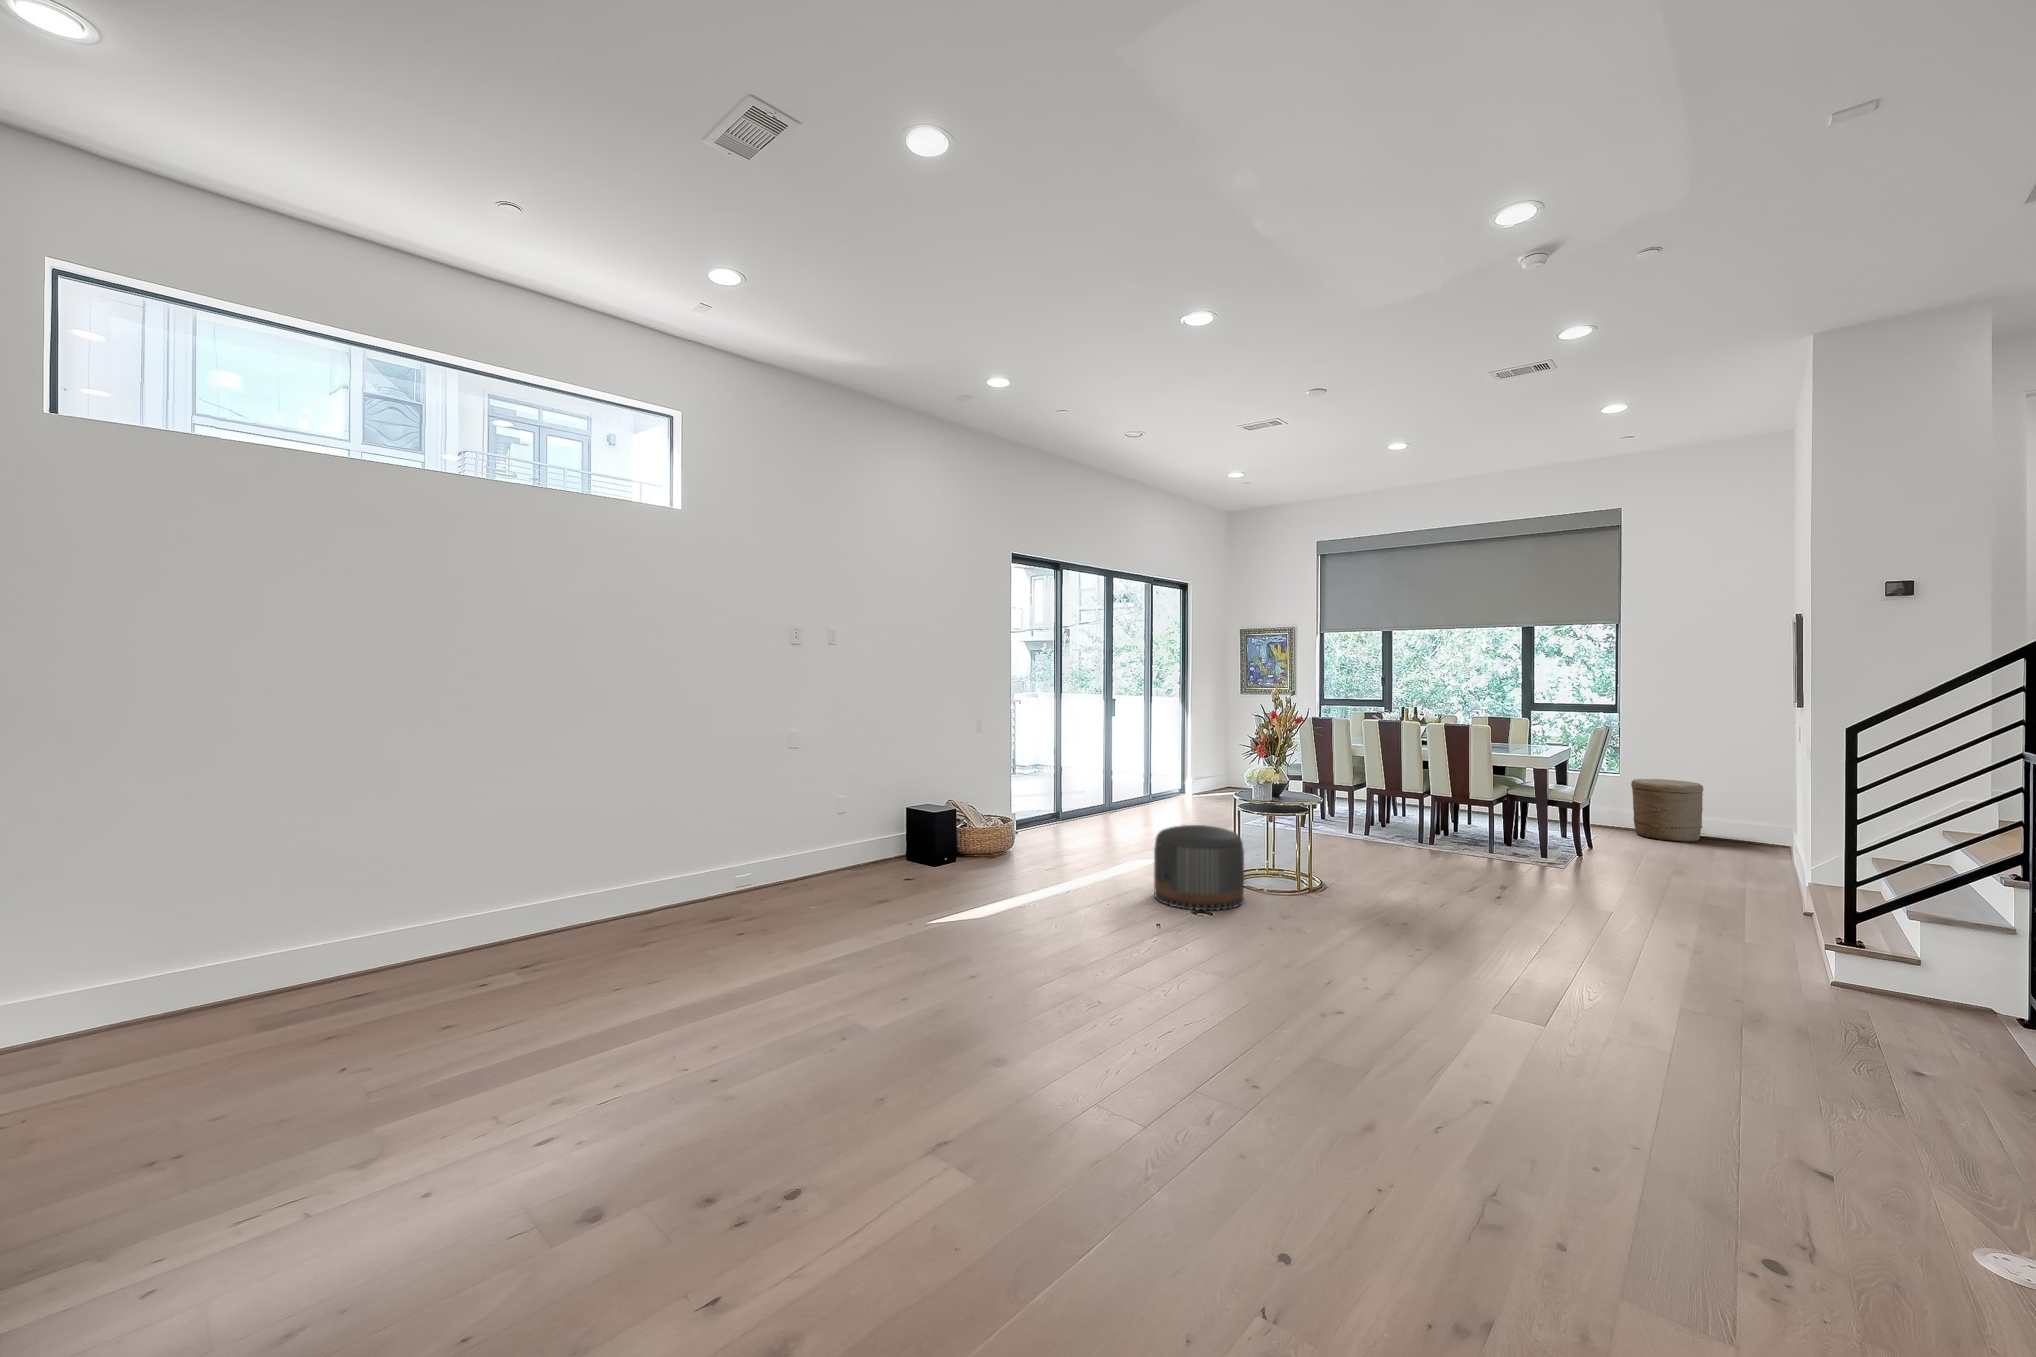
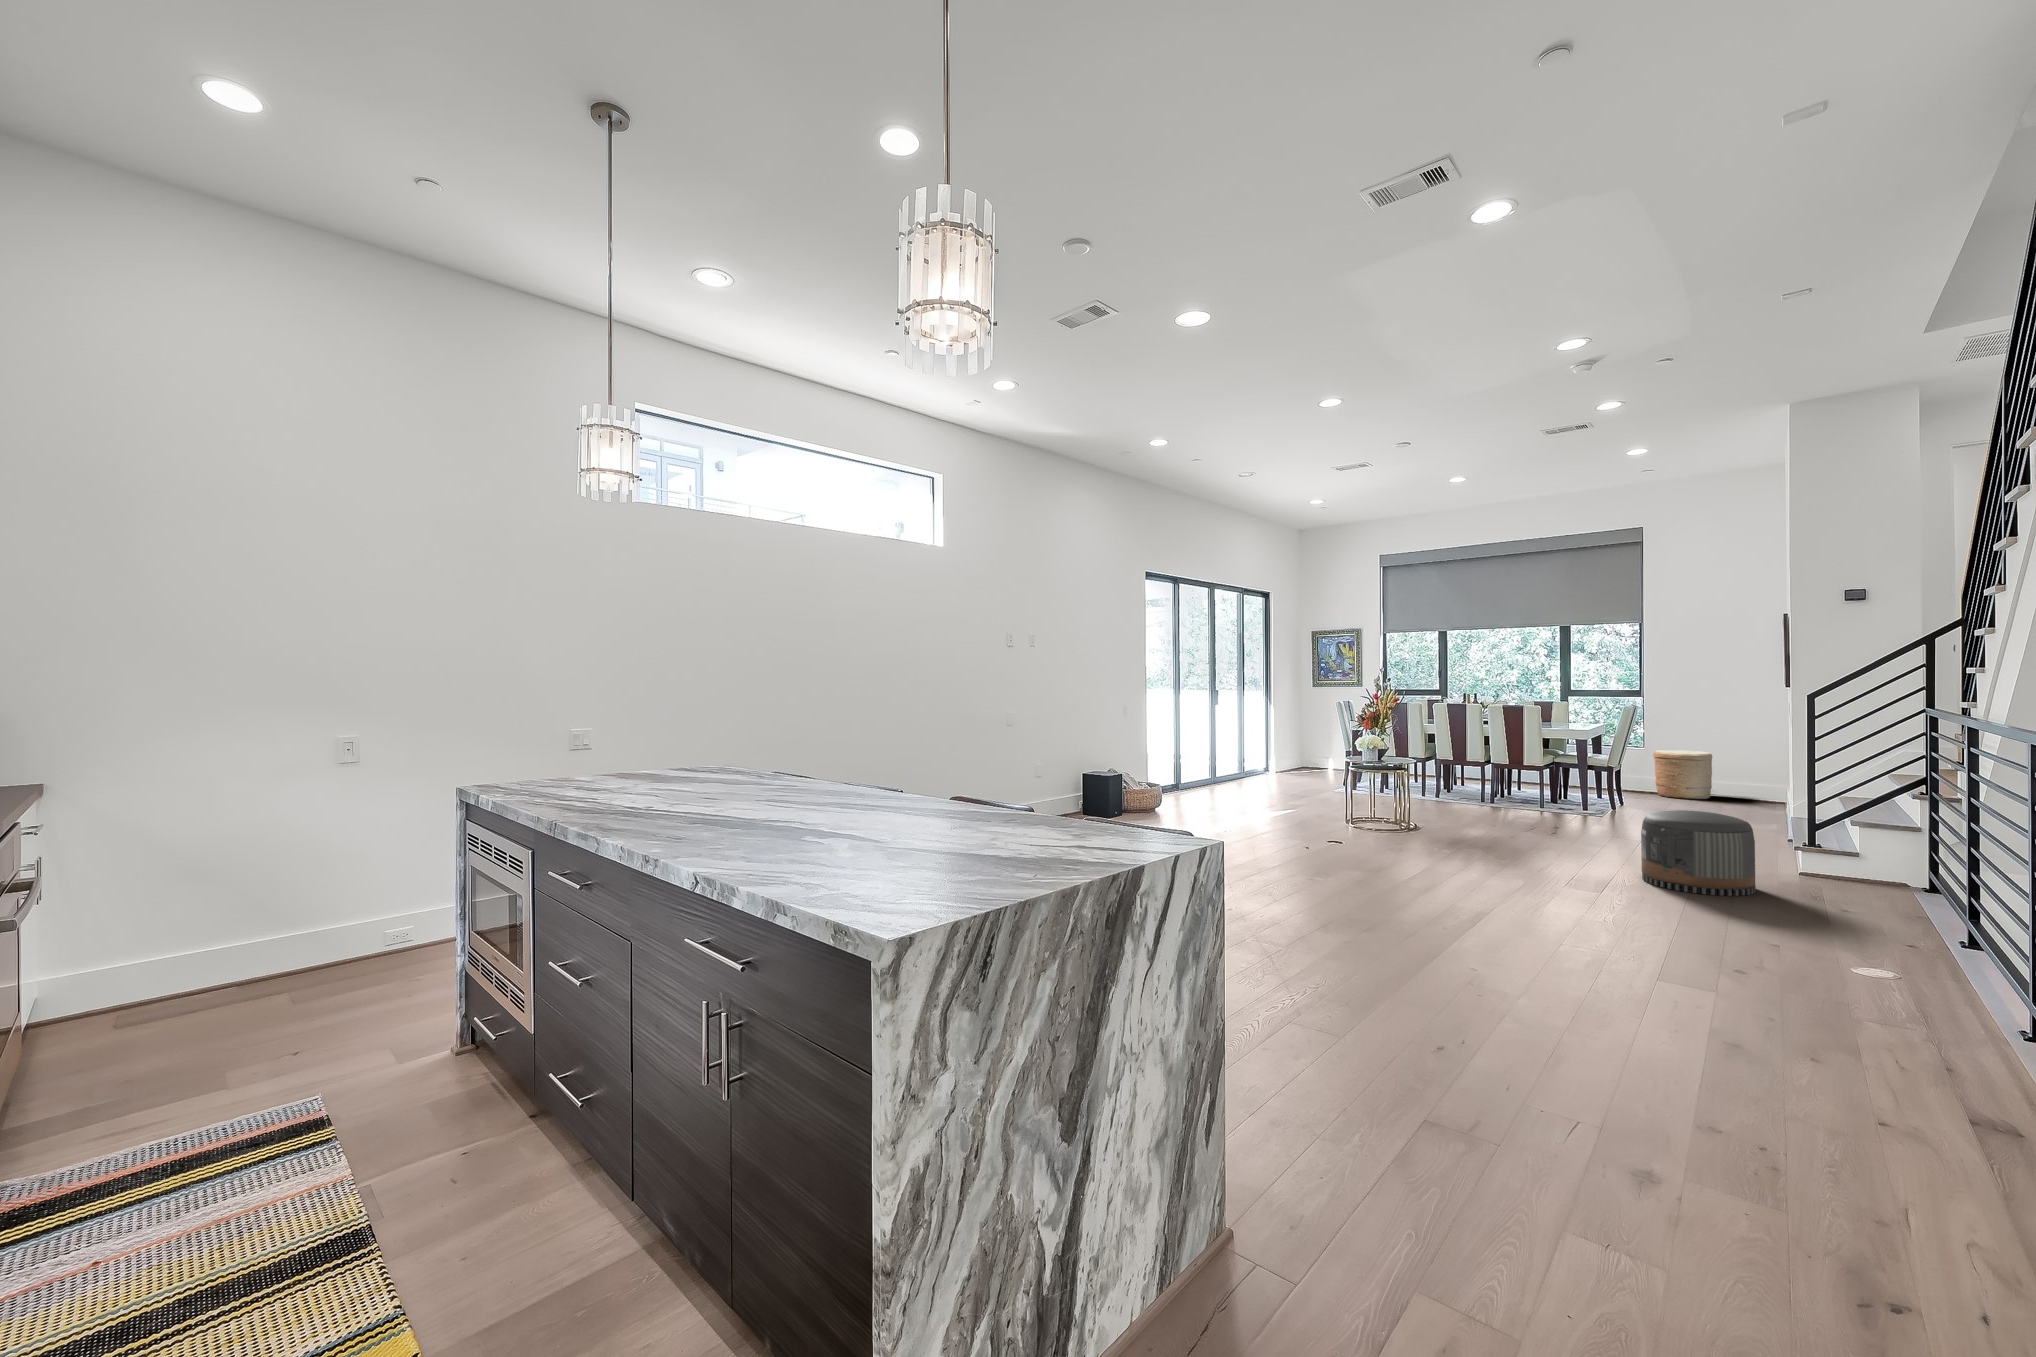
pouf: present [1154,825,1244,911] -> present [1641,810,1756,896]

